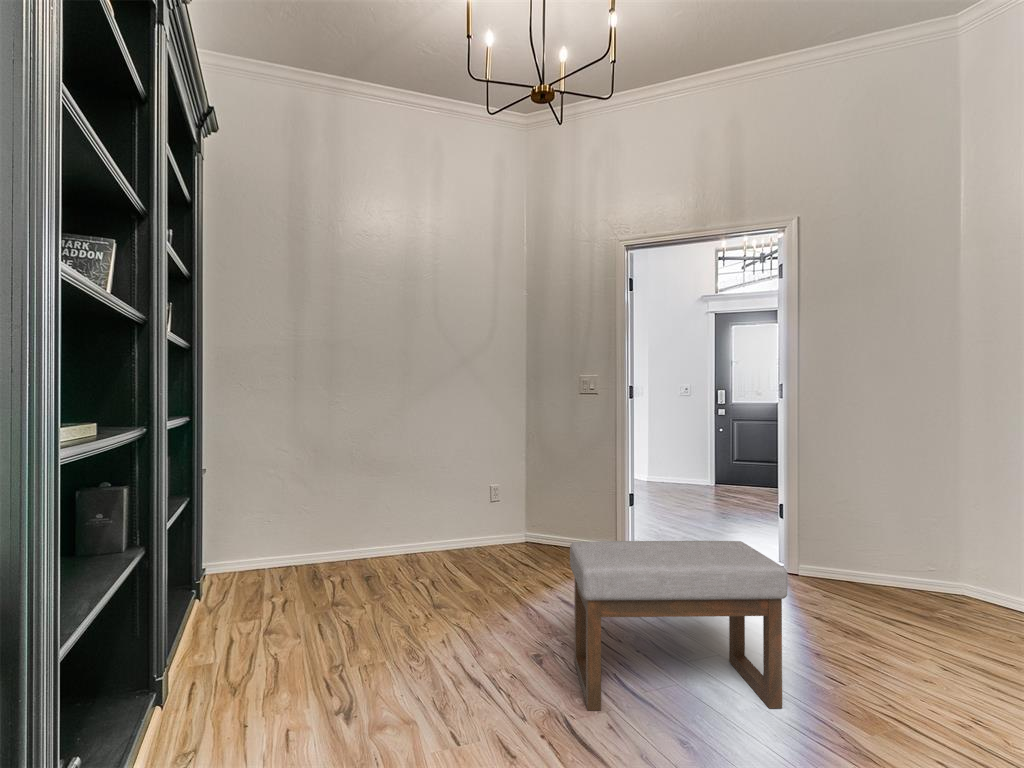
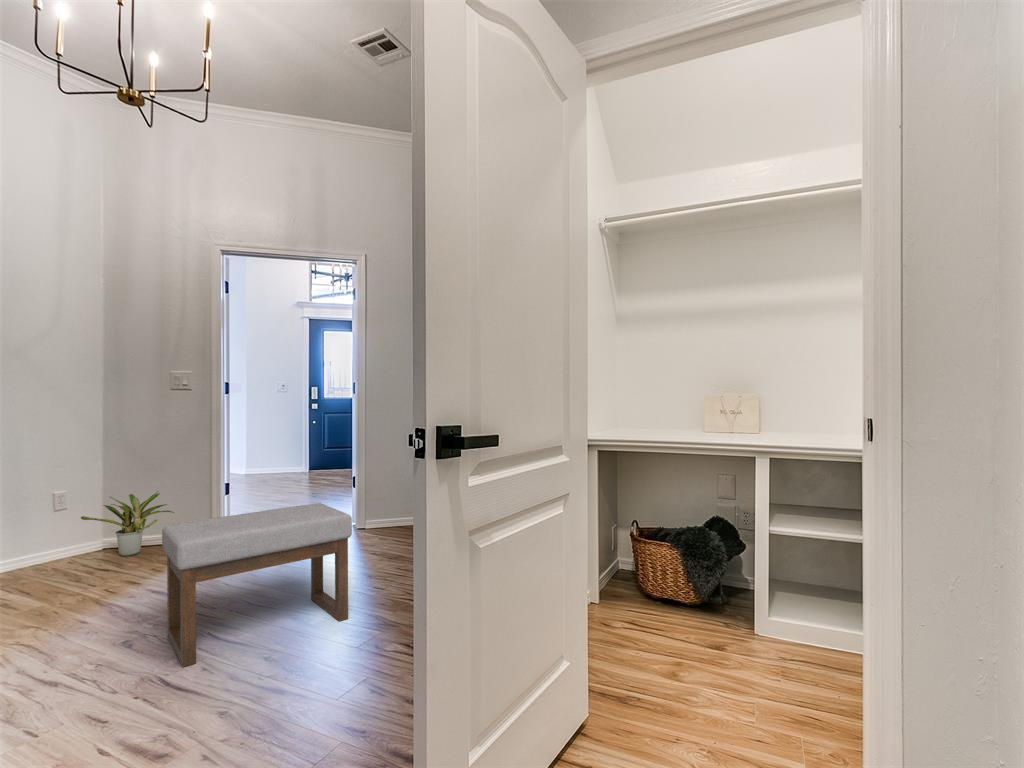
potted plant: none [508,494,584,555] -> present [81,491,174,556]

